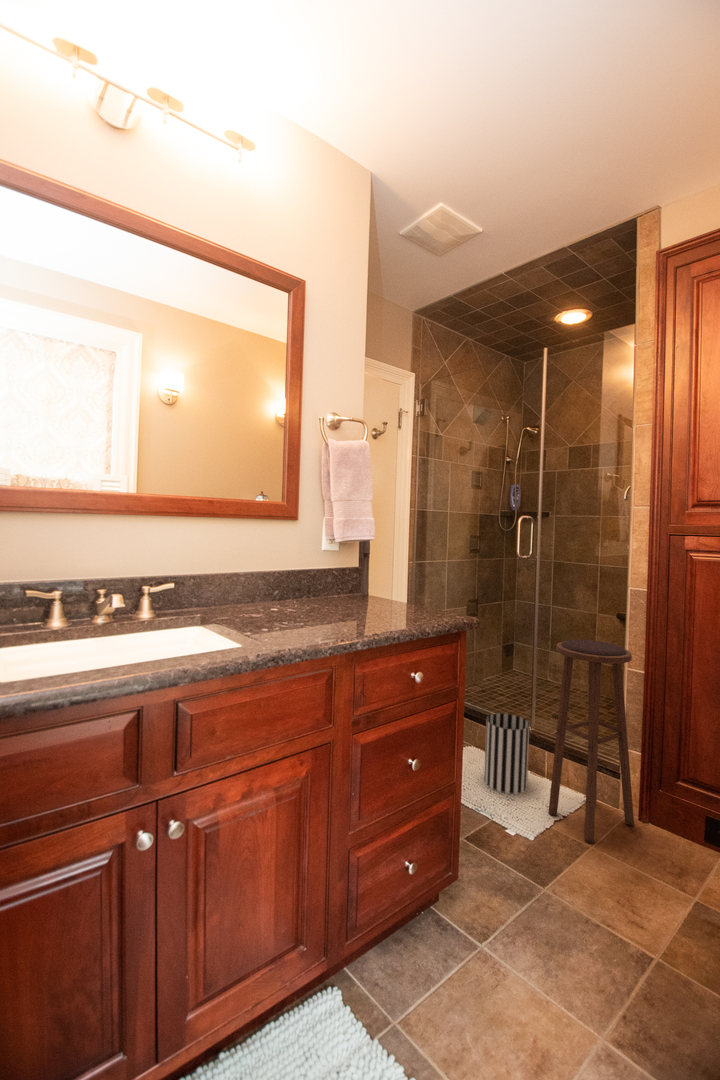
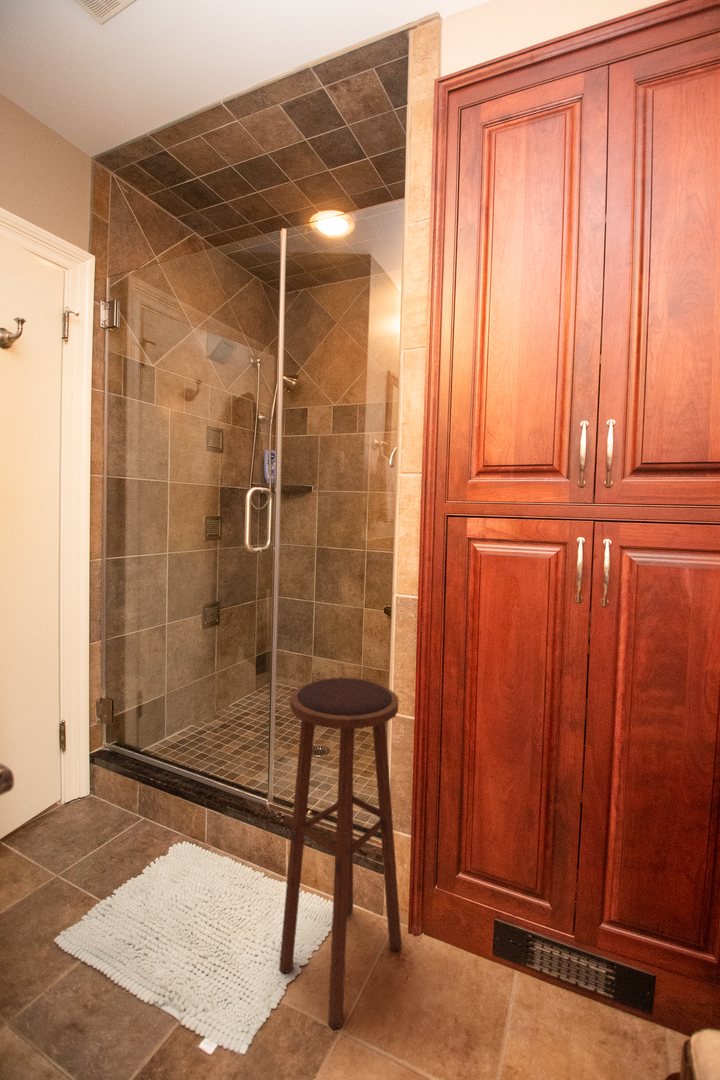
wastebasket: present [484,713,530,794] -> none [188,795,259,939]

